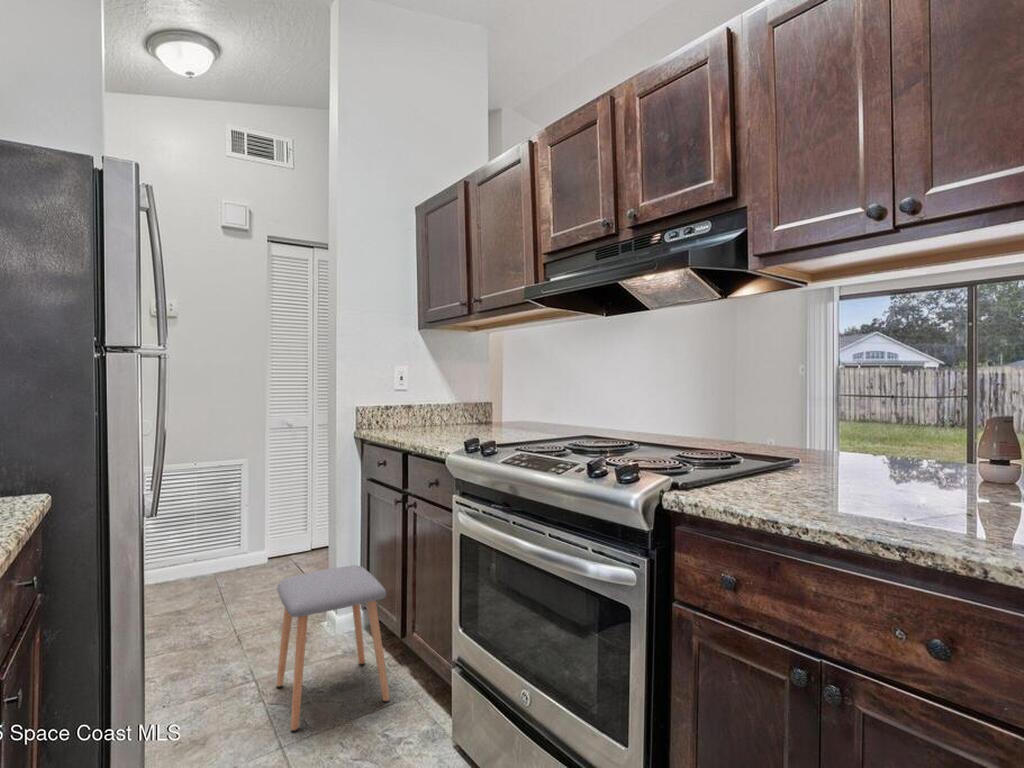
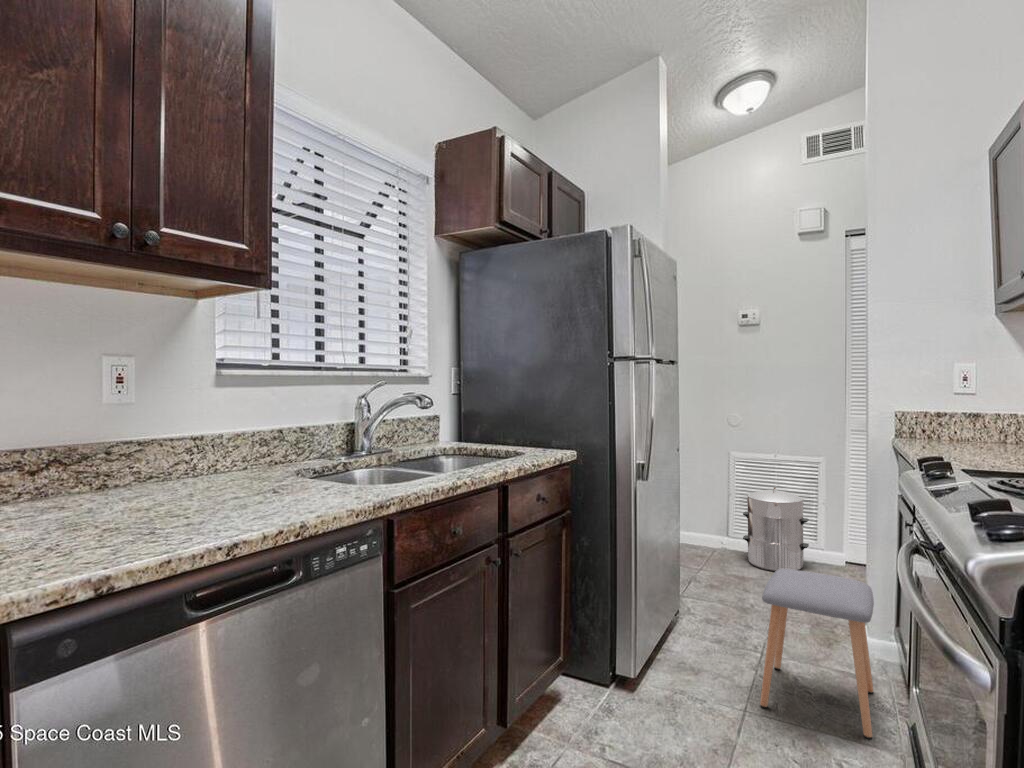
waste bin: none [163,500,239,595] -> present [743,487,809,572]

